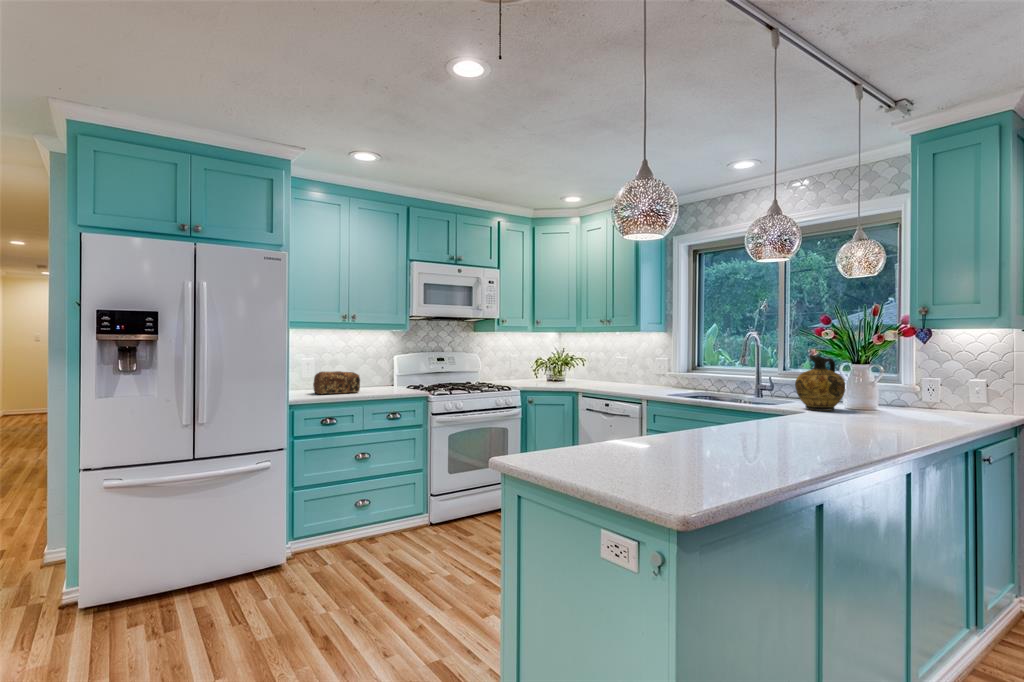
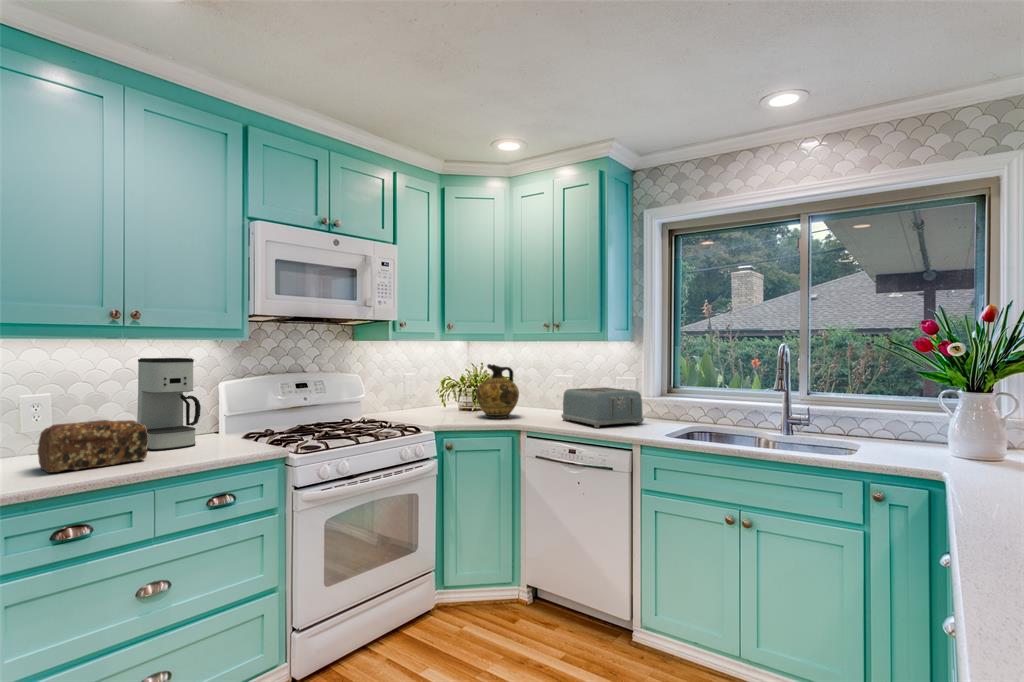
coffee maker: none [354,341,385,390] -> present [137,358,201,450]
ceramic jug: present [795,355,845,411] -> present [476,364,519,418]
toaster: none [609,365,663,390] -> present [562,388,644,428]

